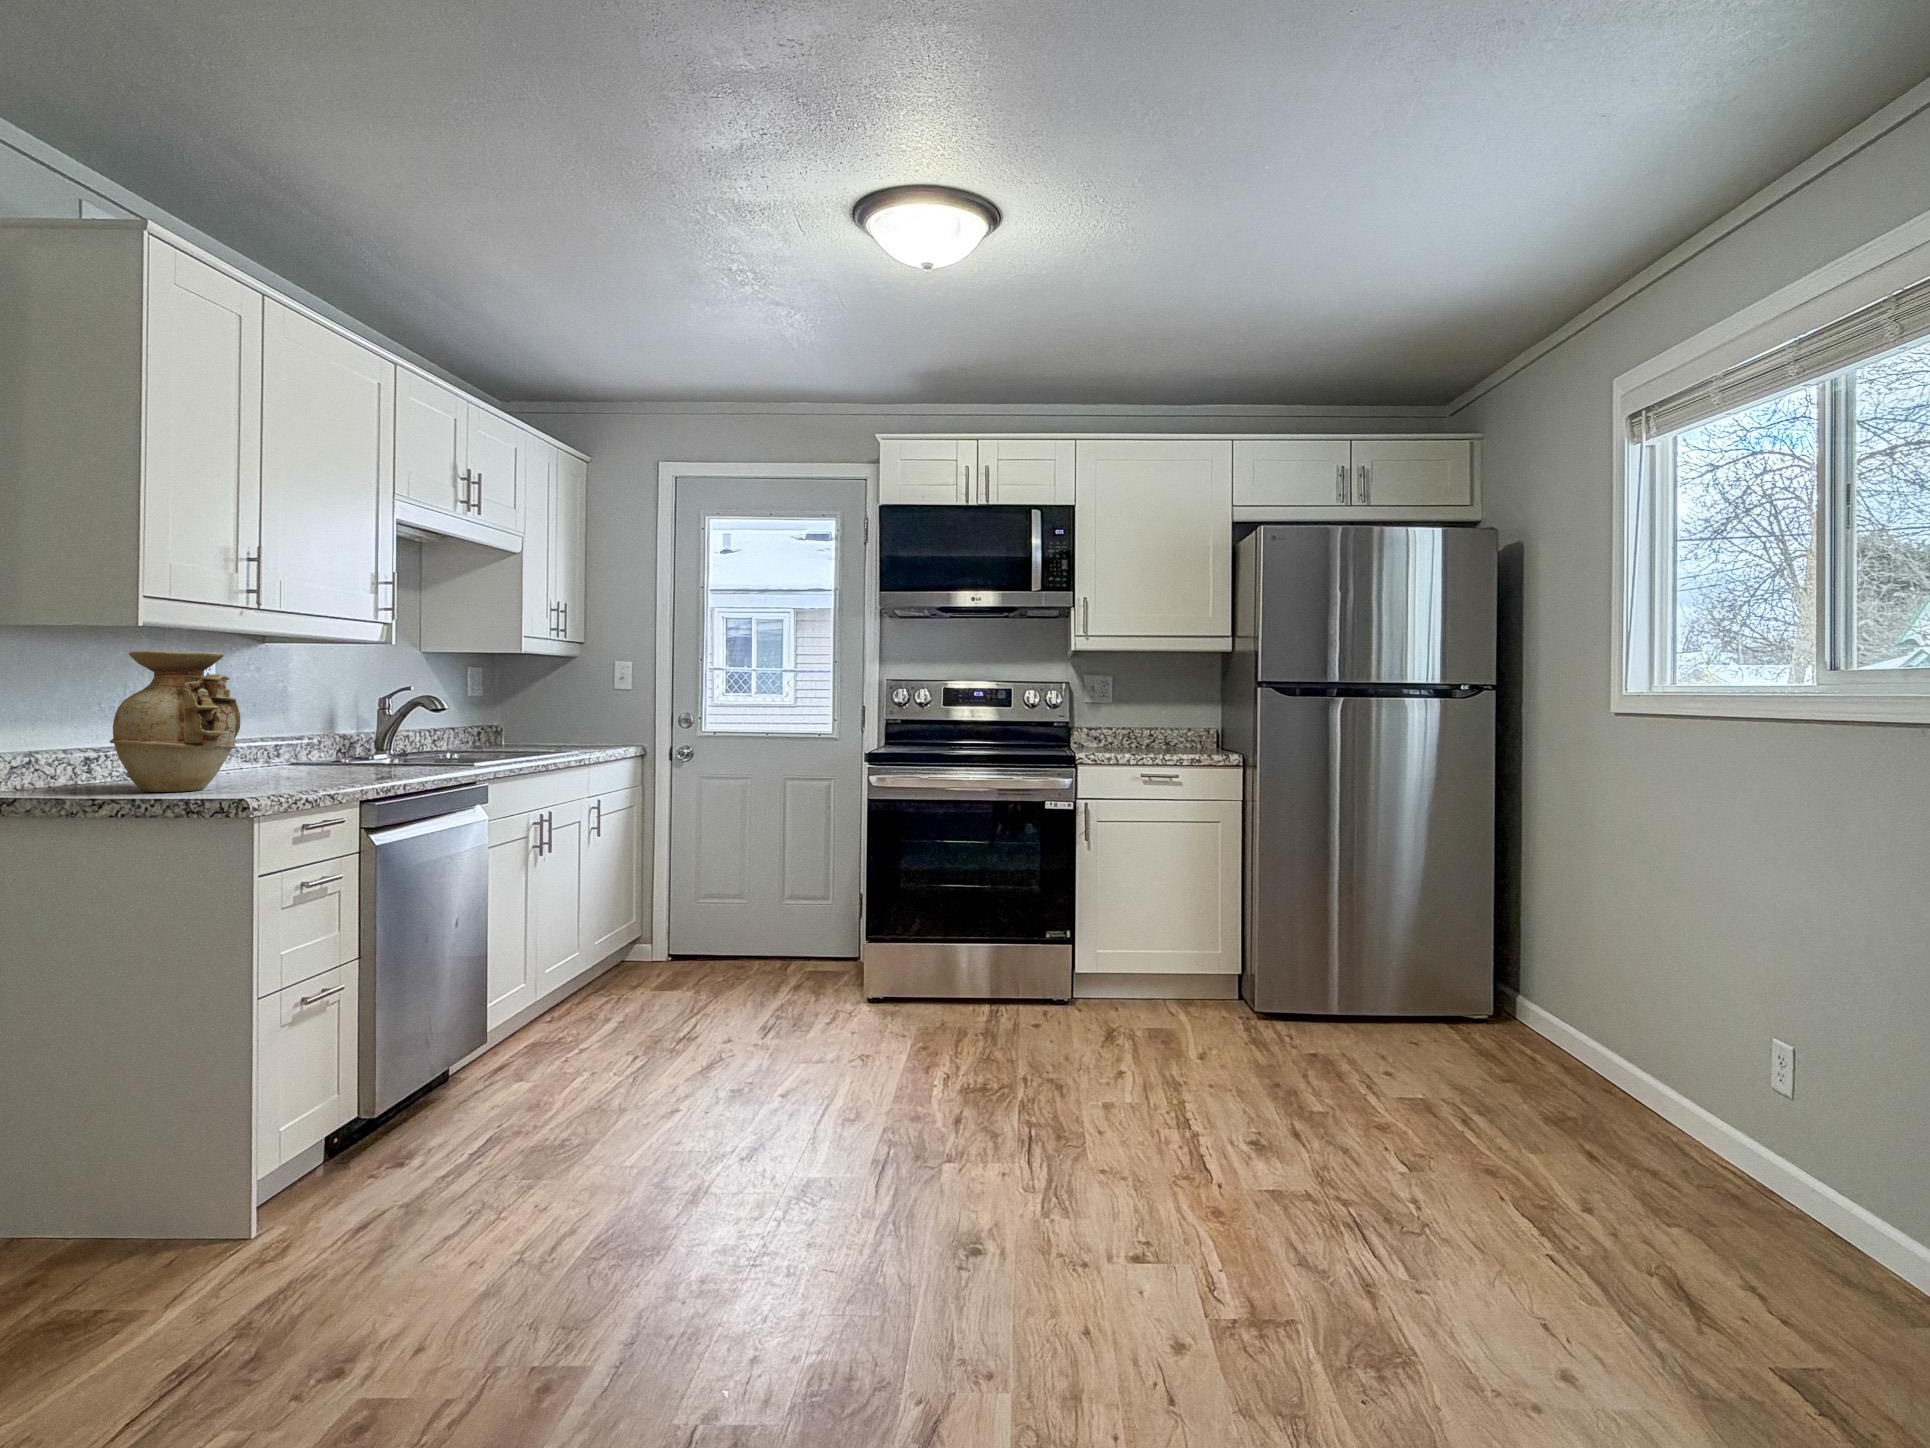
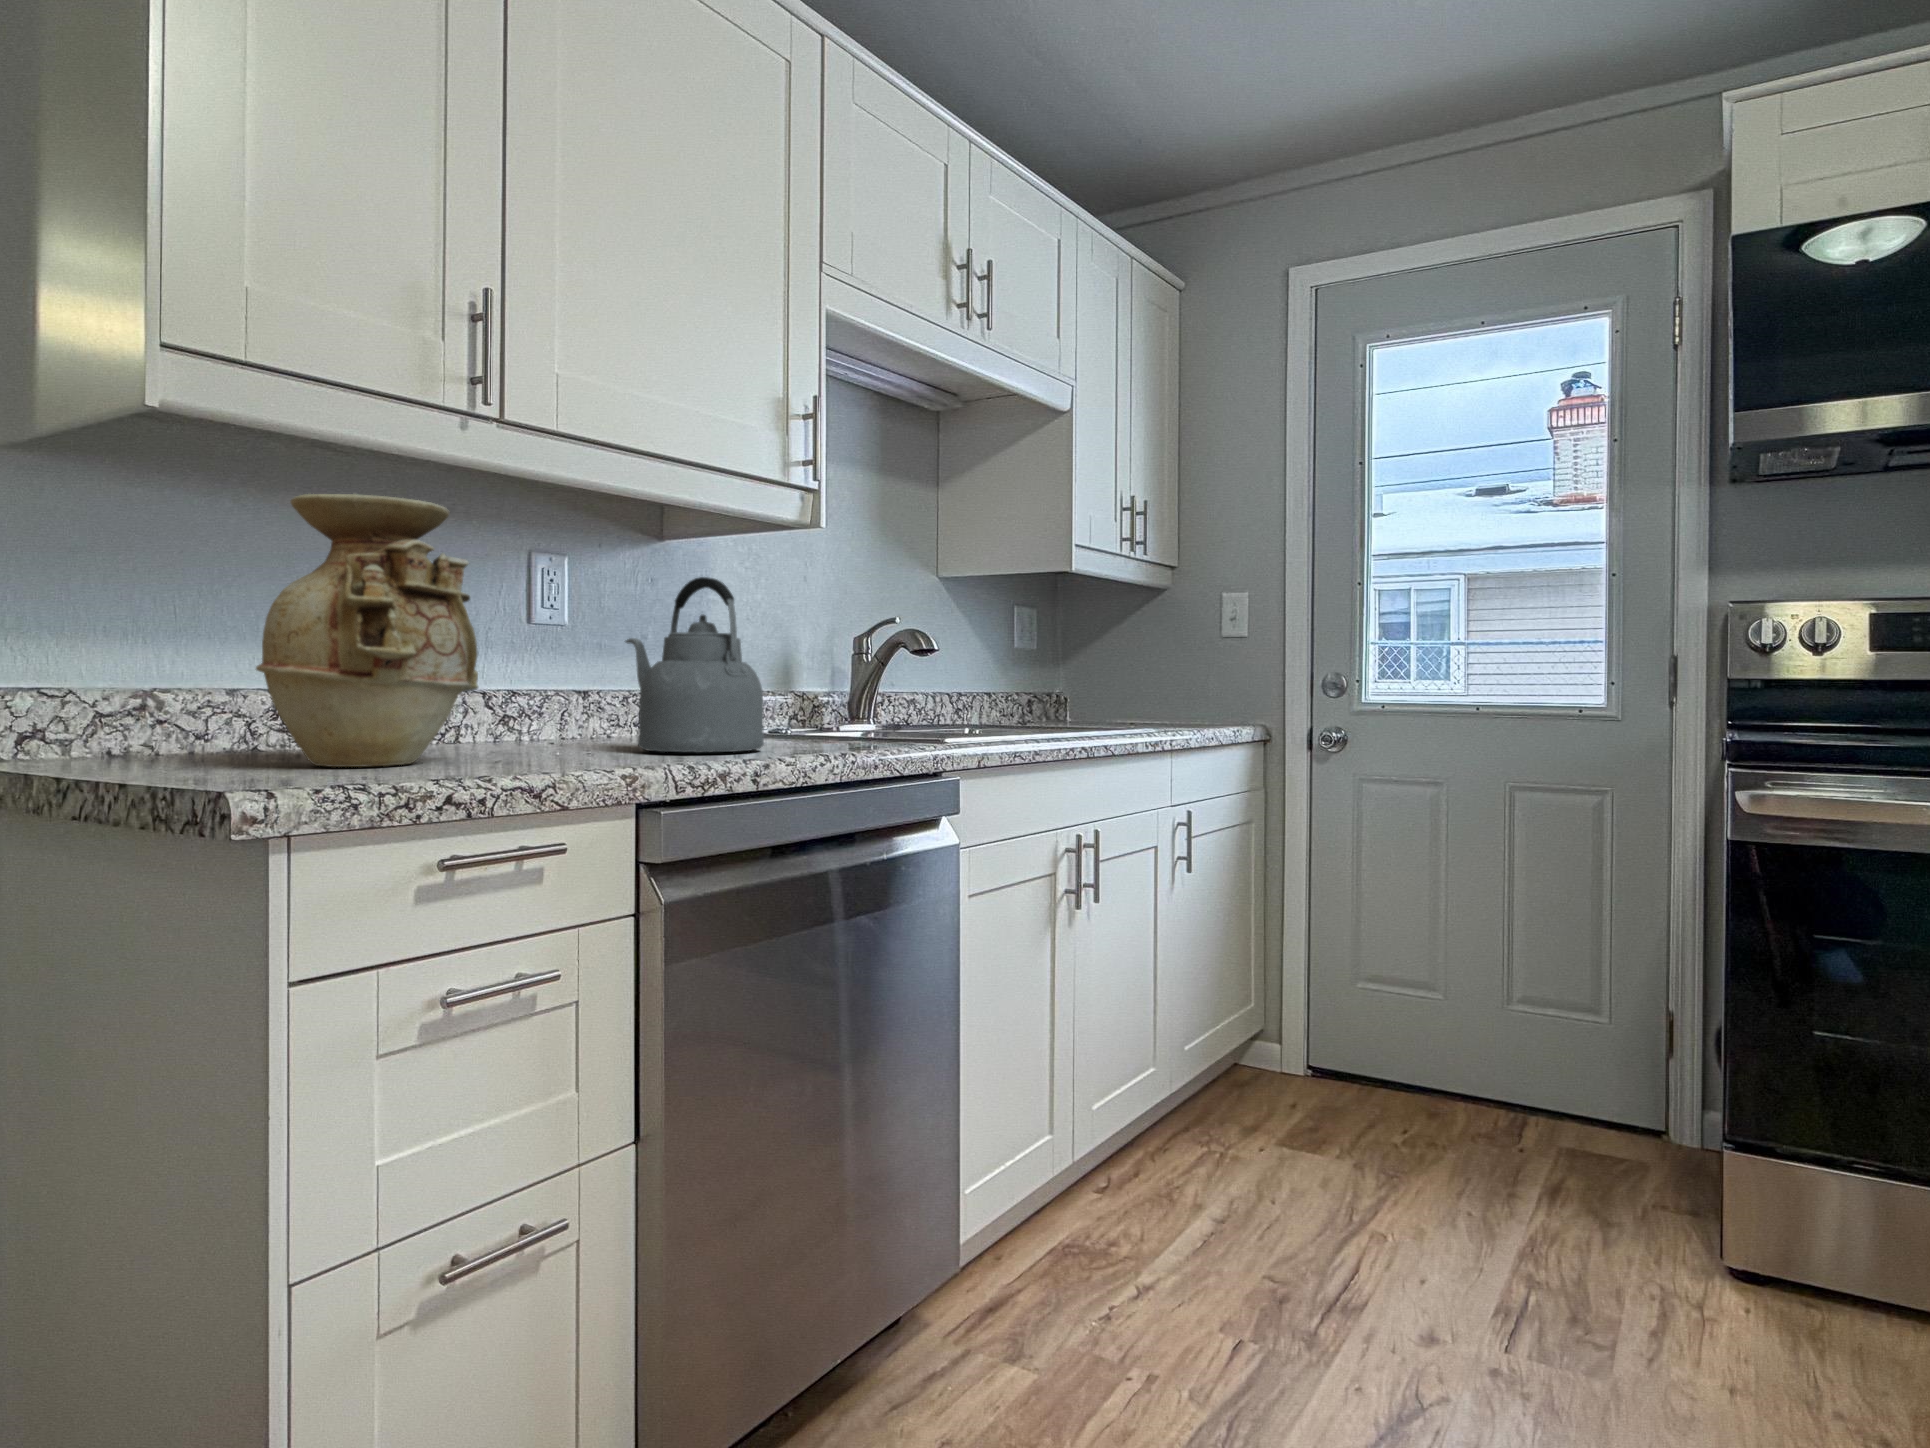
kettle: none [279,681,381,777] -> present [626,577,764,753]

